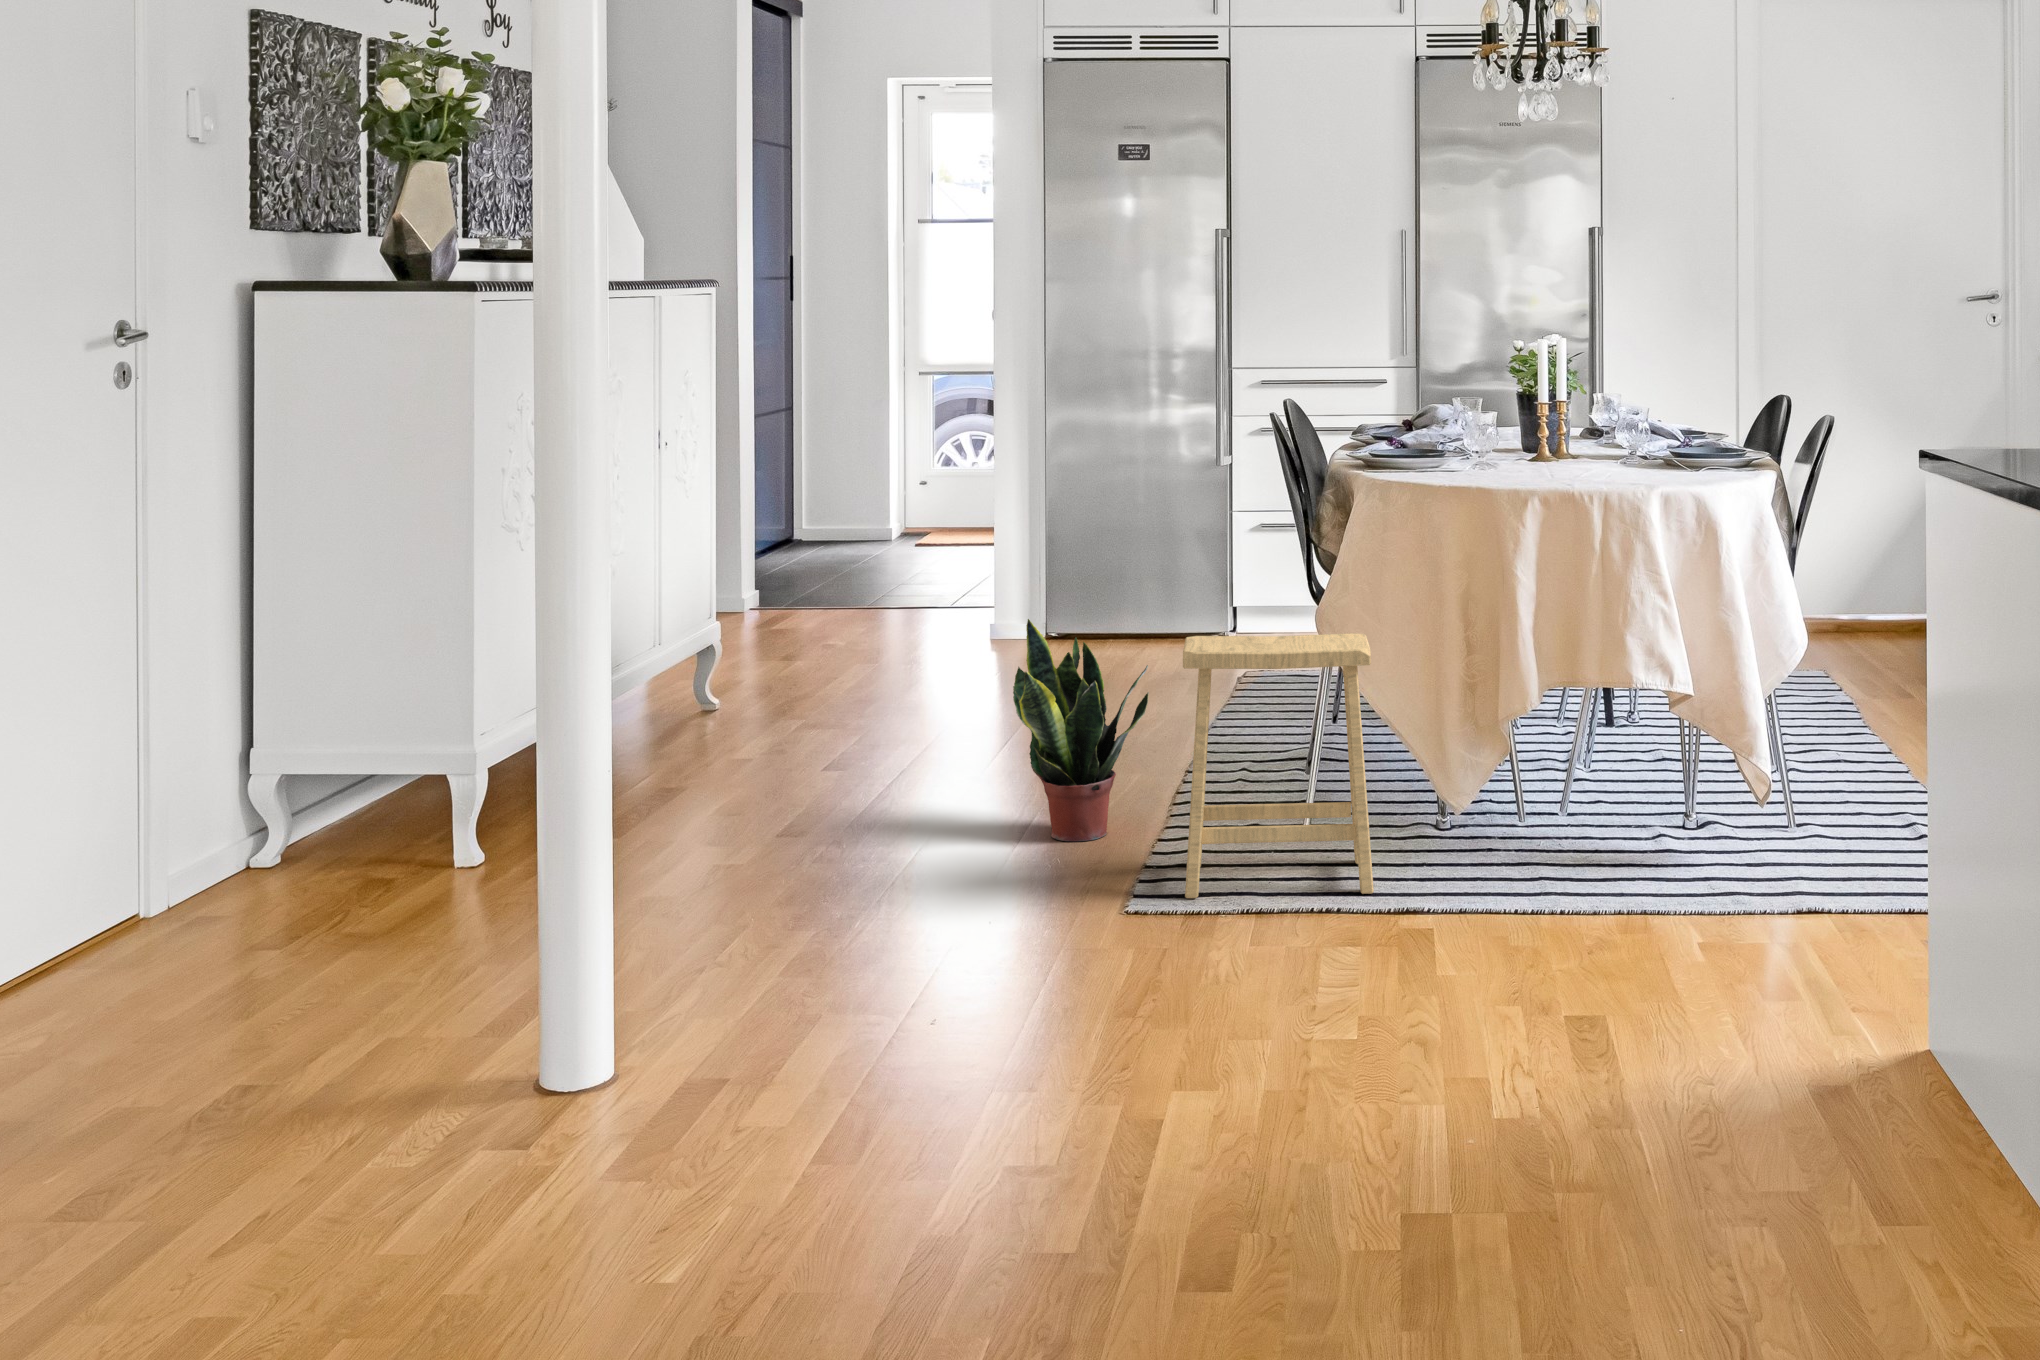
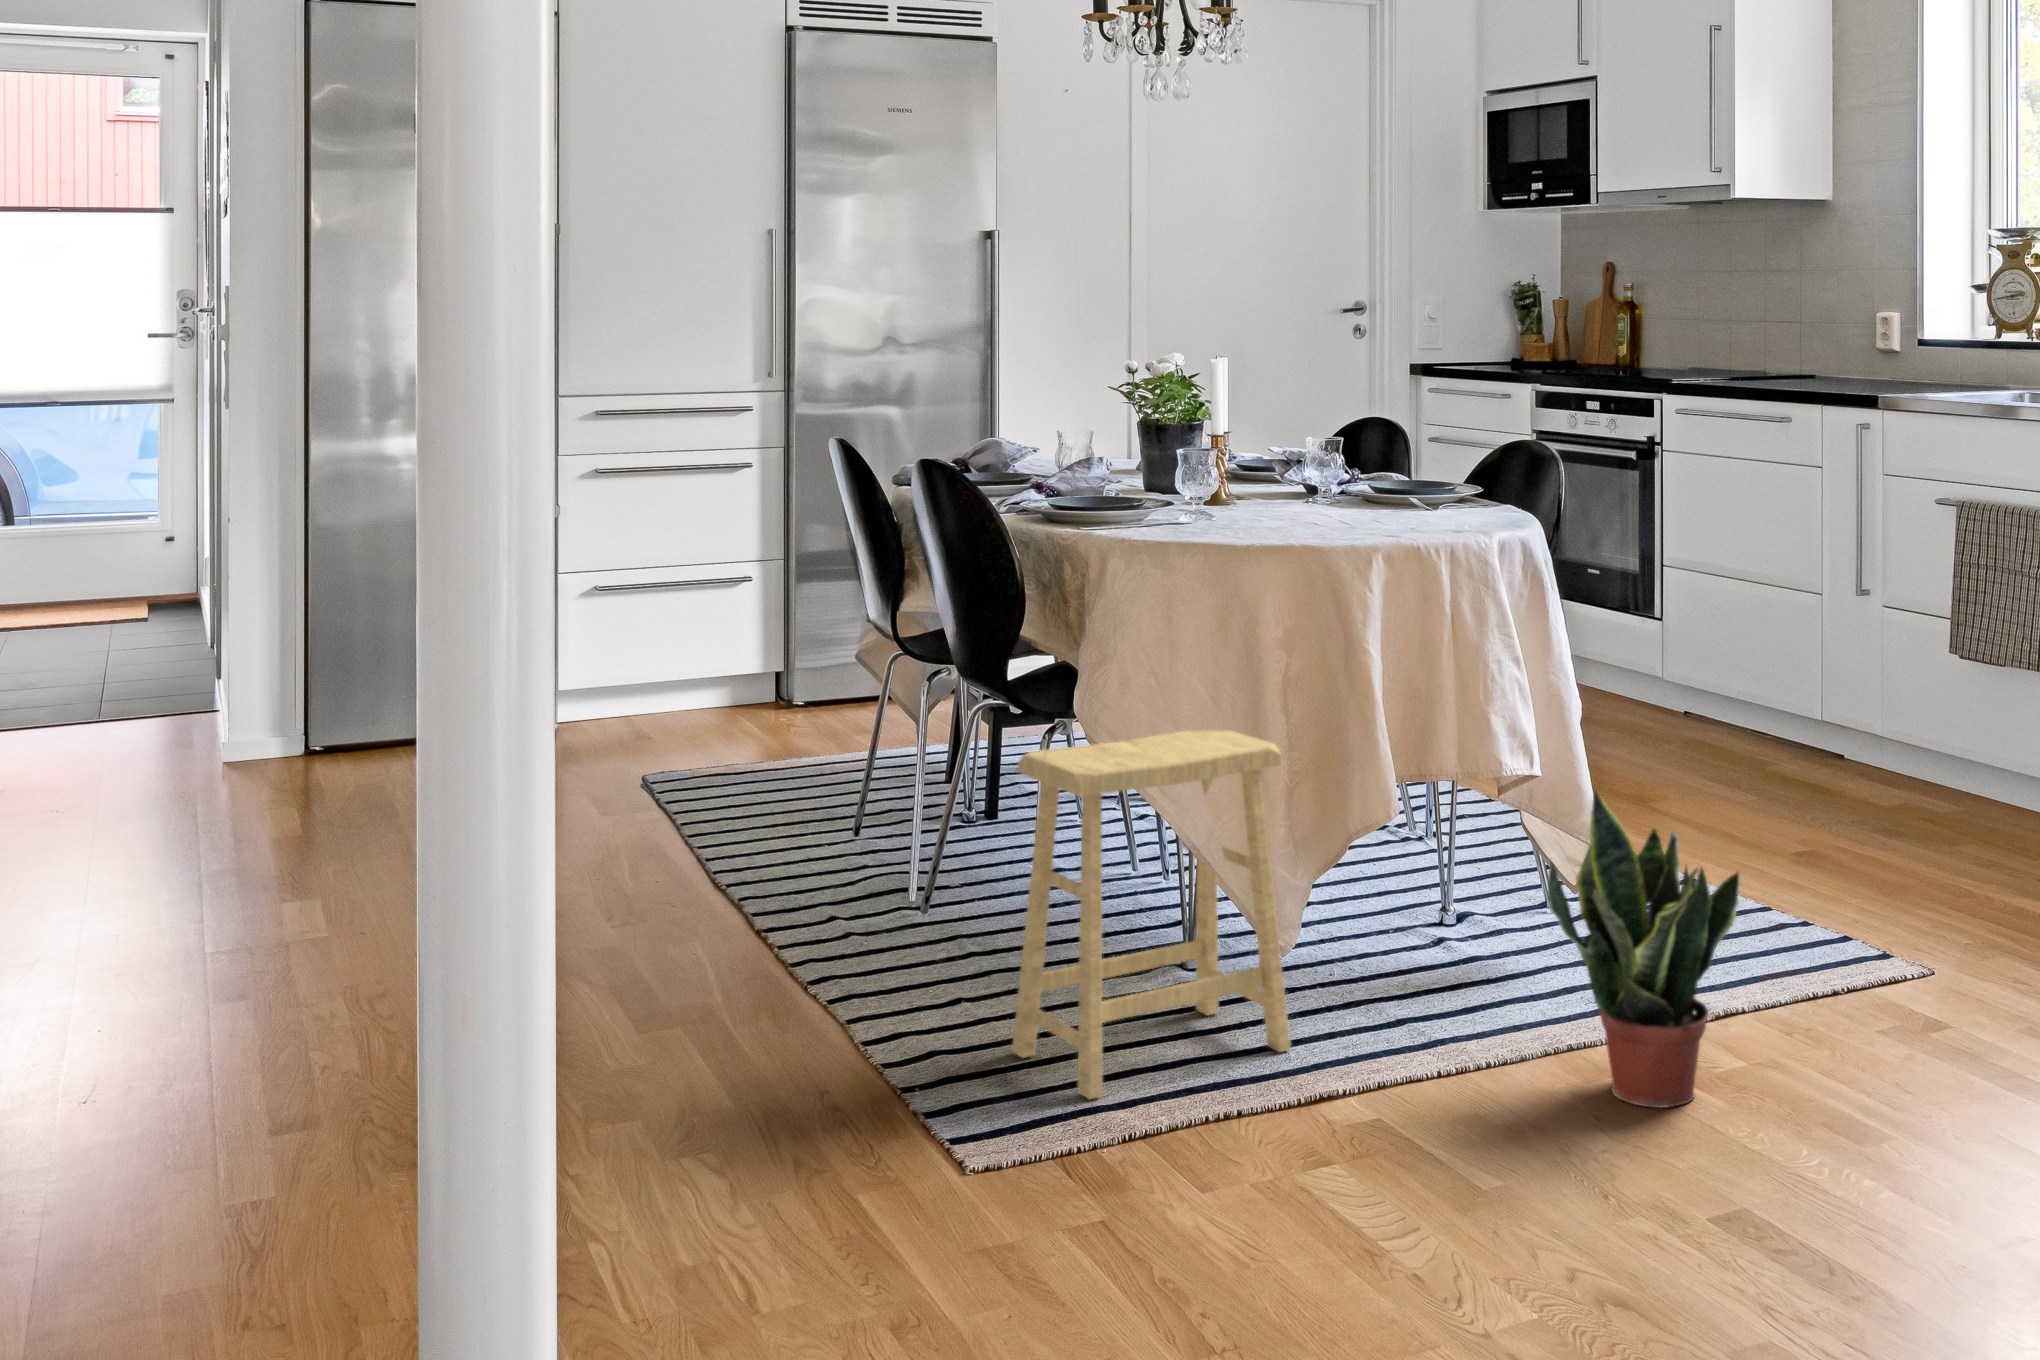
potted plant: present [1013,619,1149,841] -> present [1548,790,1740,1108]

